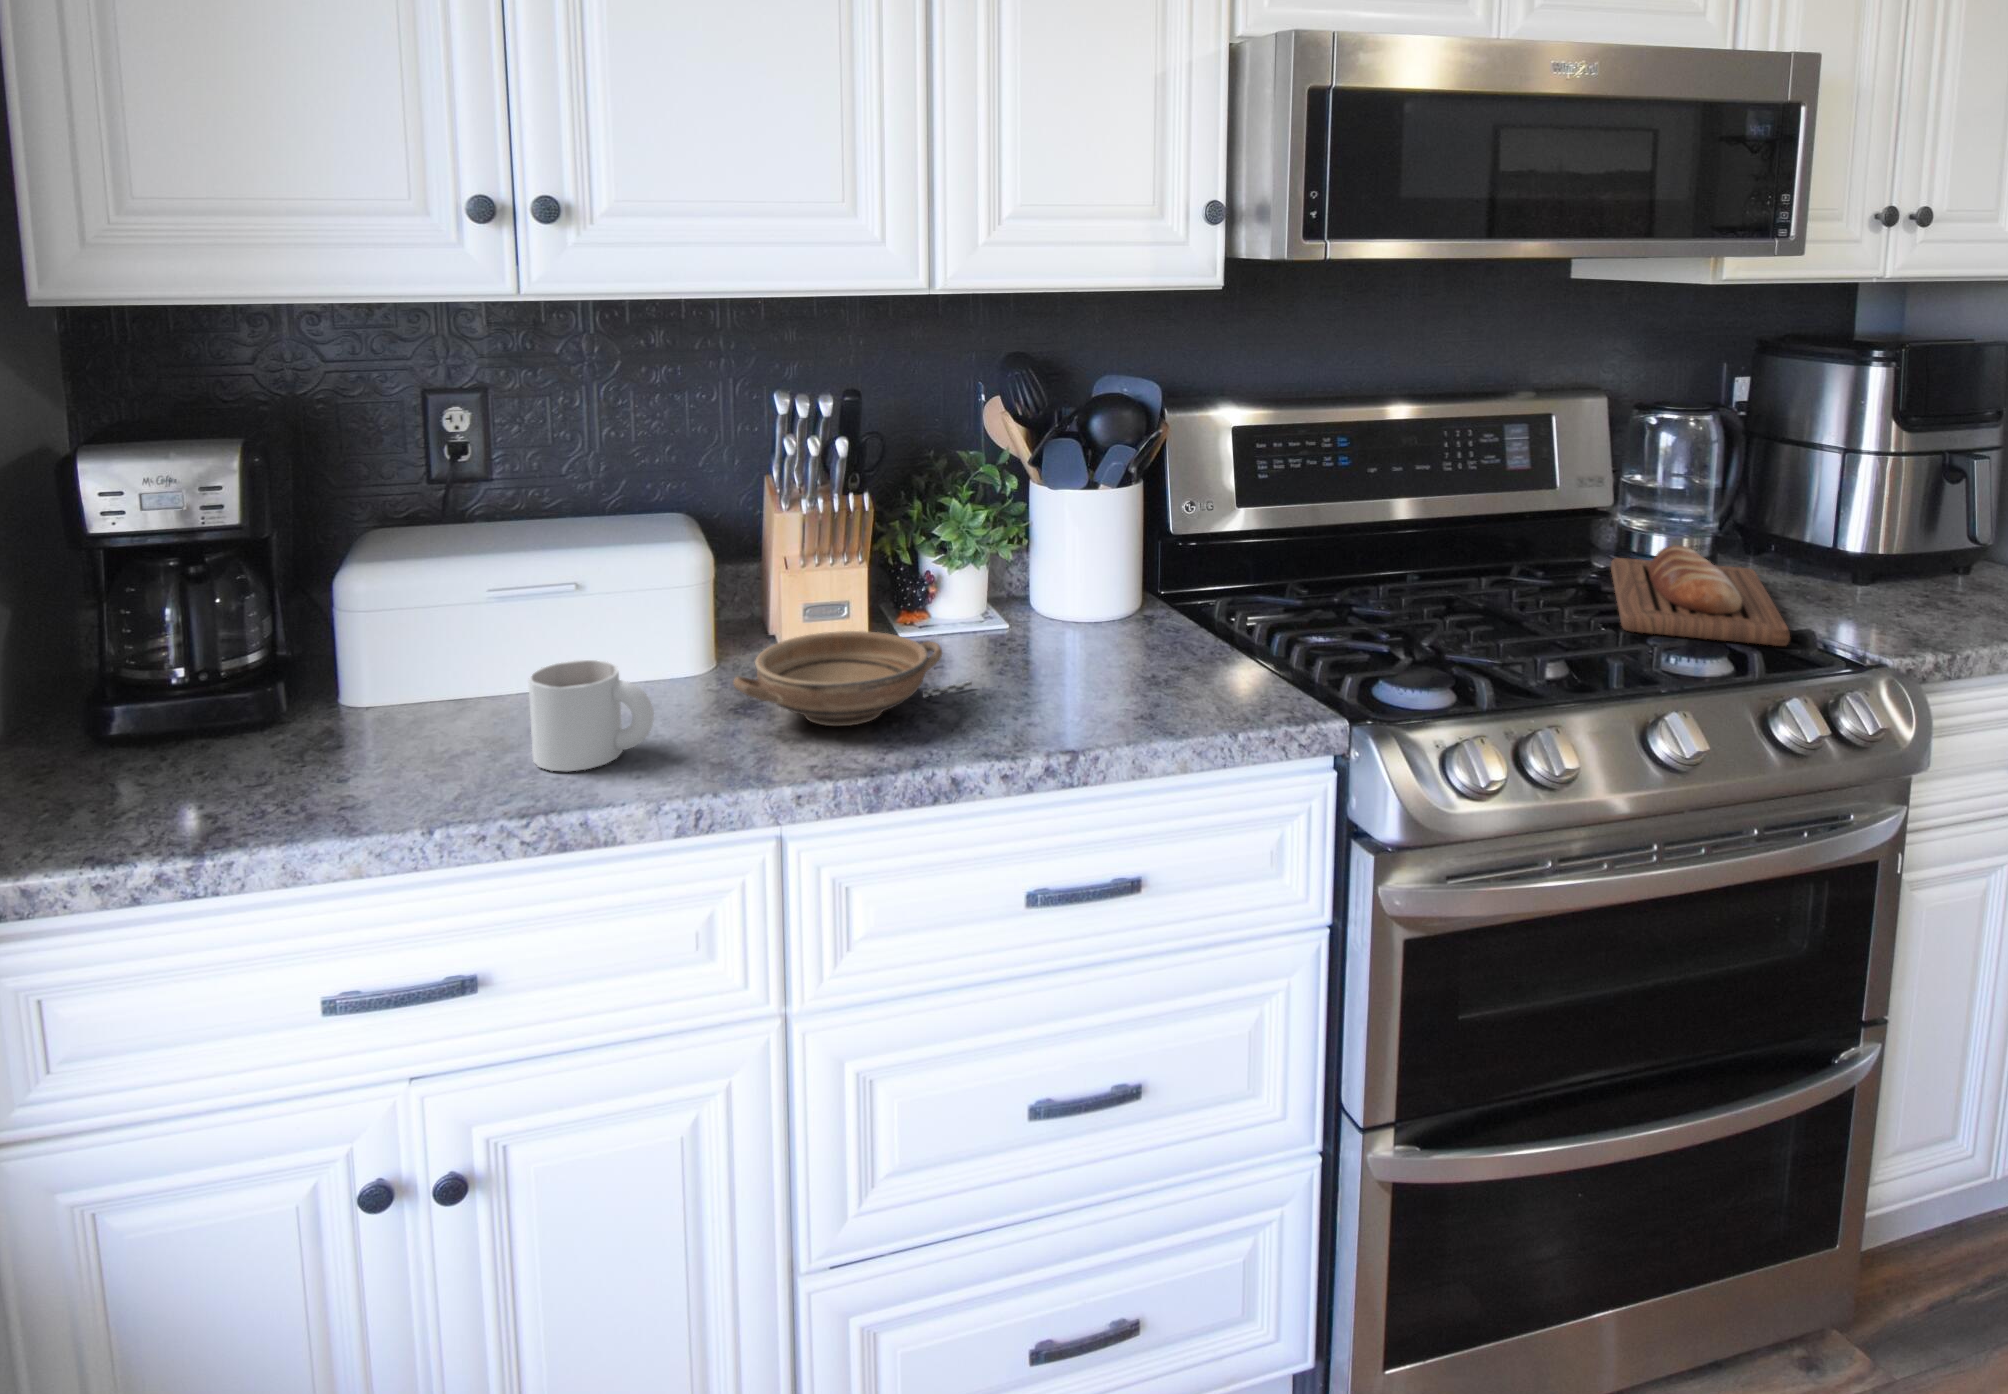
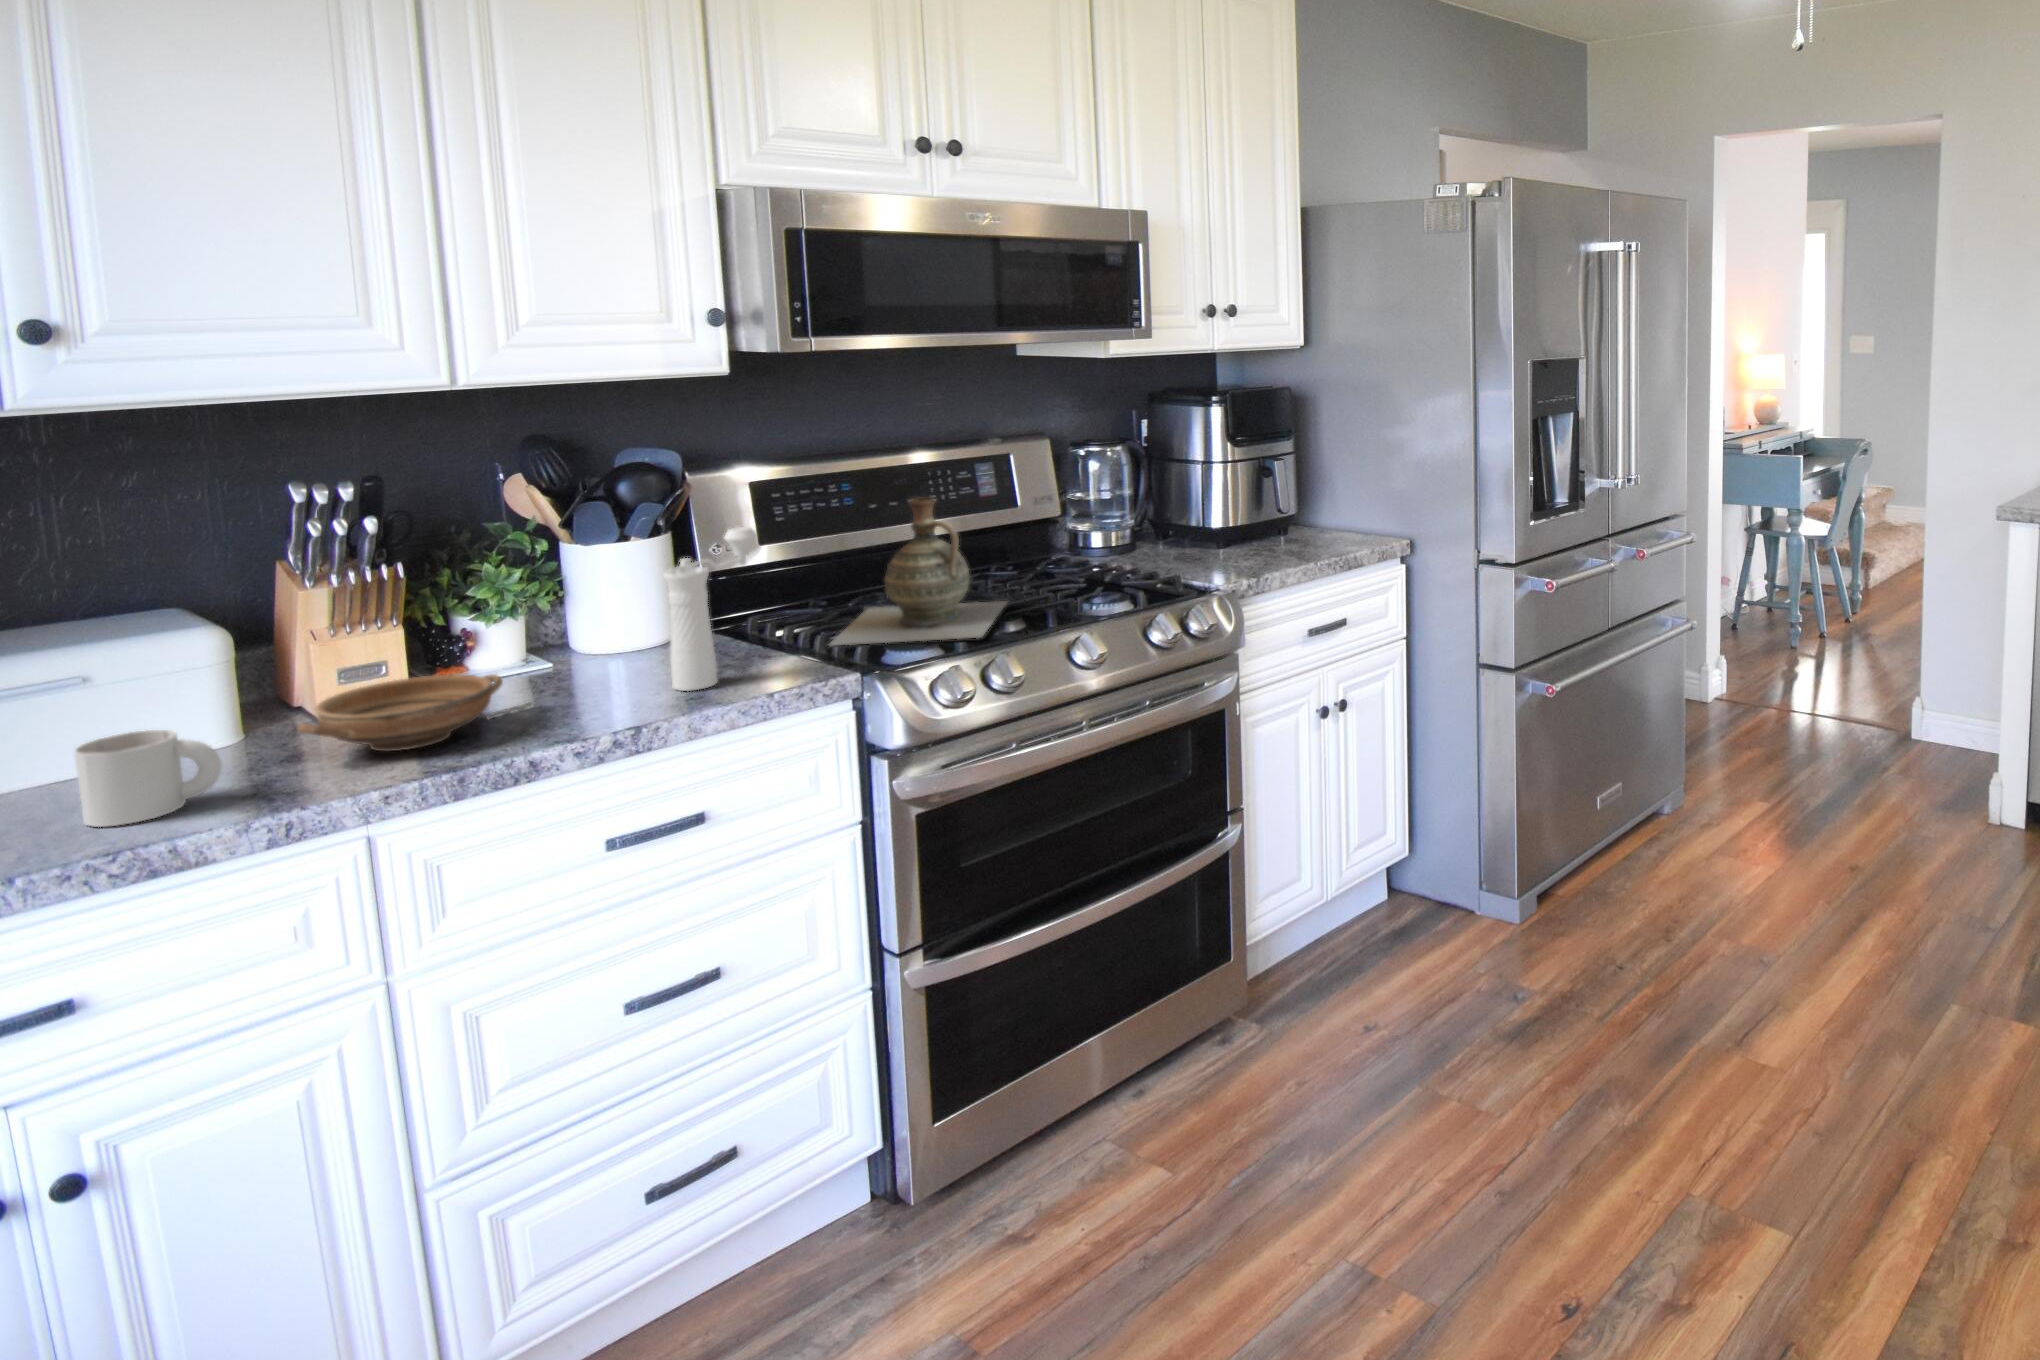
ceramic jug: none [1309,469,1552,689] -> present [830,497,1007,646]
pepper mill: none [1122,488,1239,702] -> present [663,527,756,691]
bread loaf: present [1611,545,1790,646] -> none [1058,537,1164,596]

